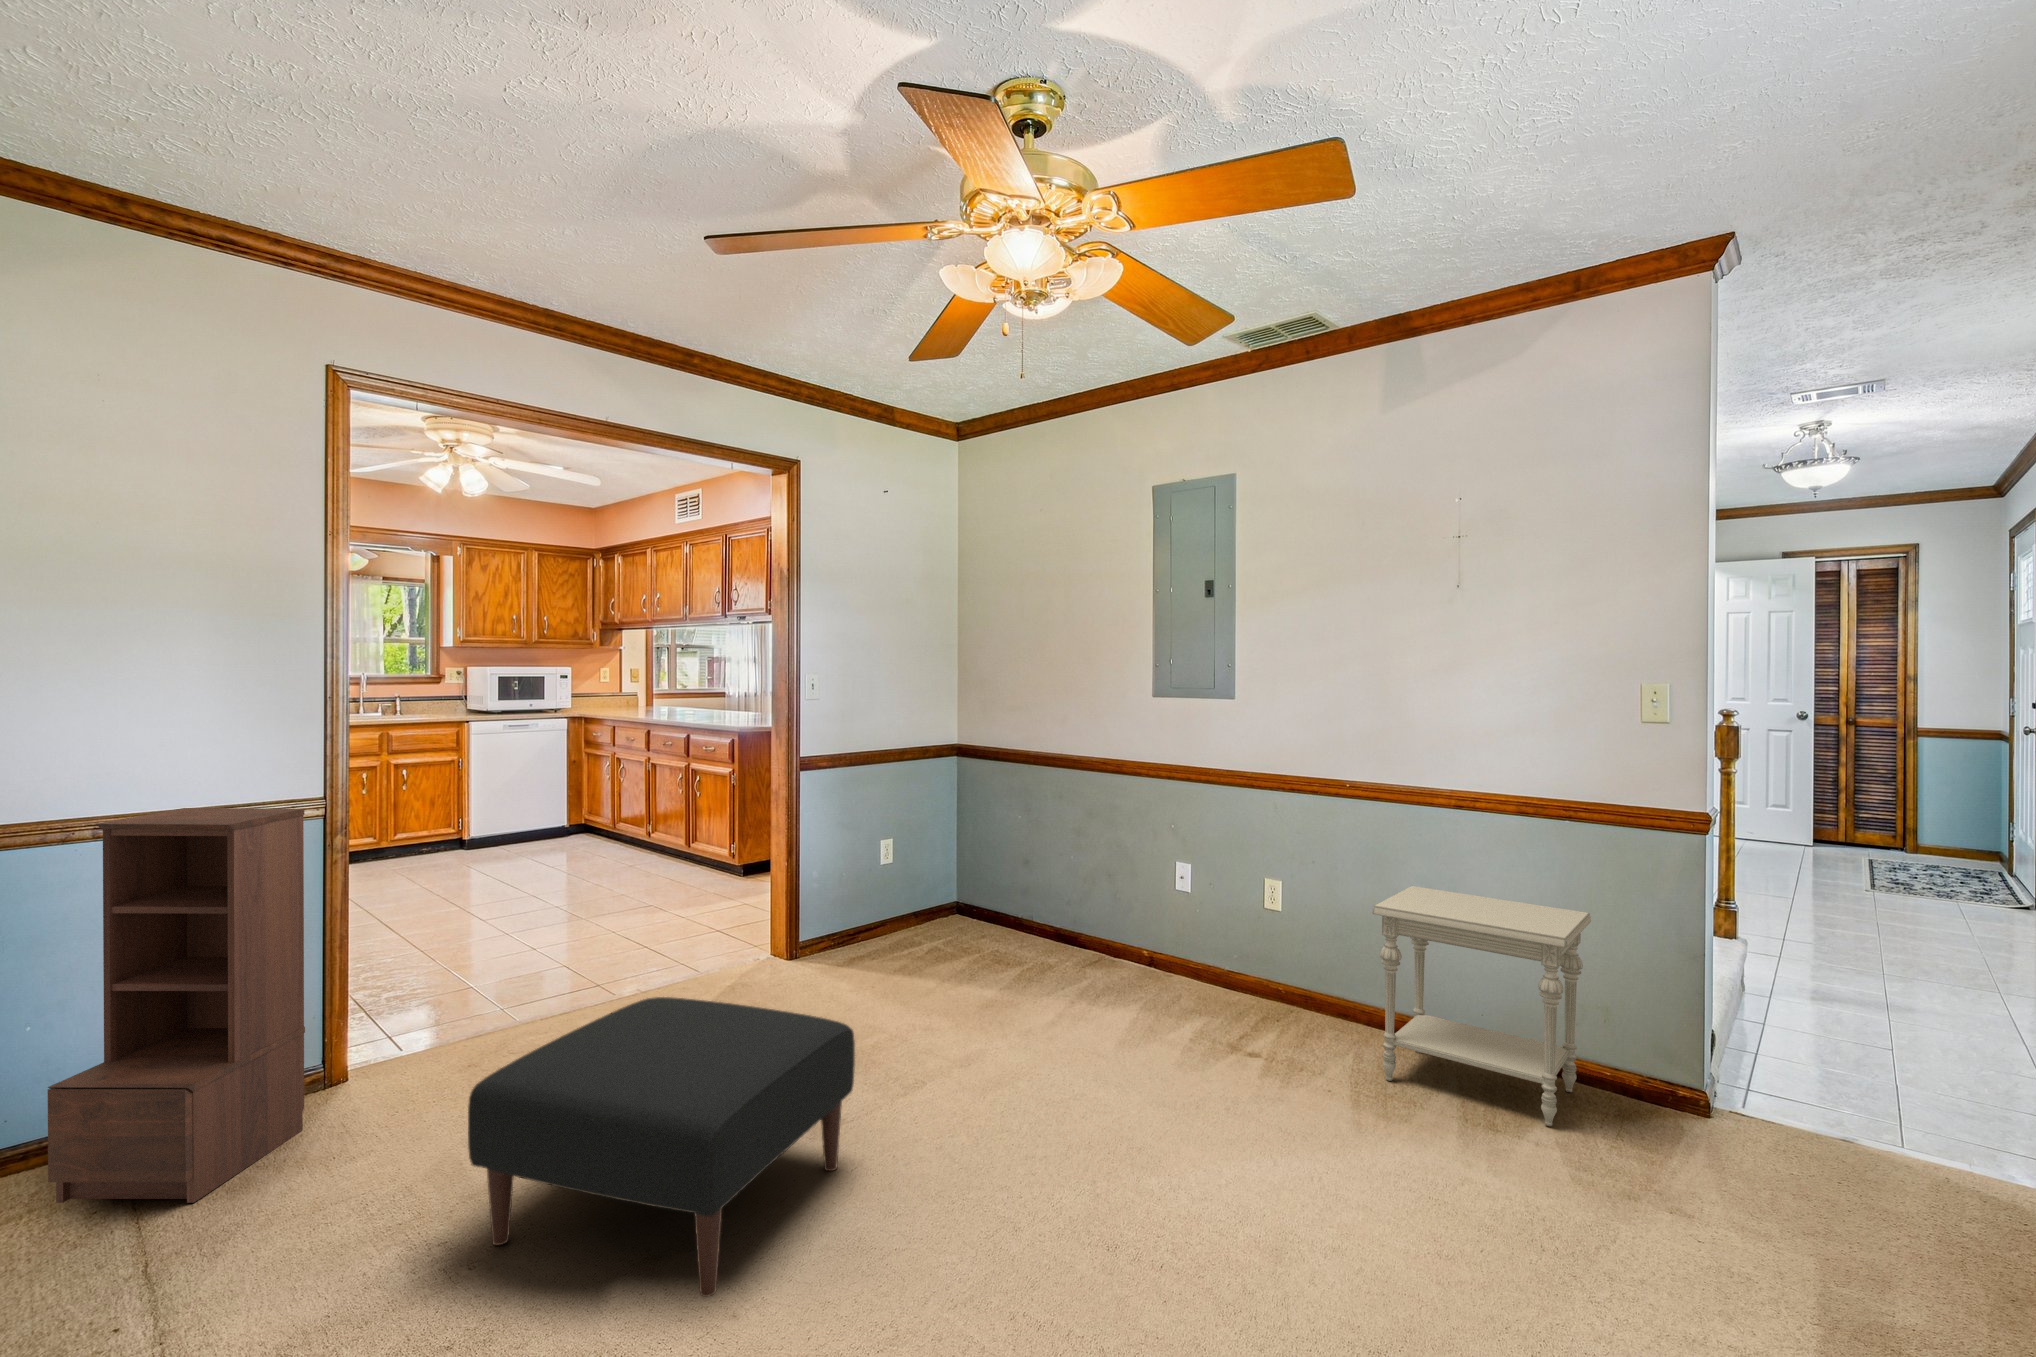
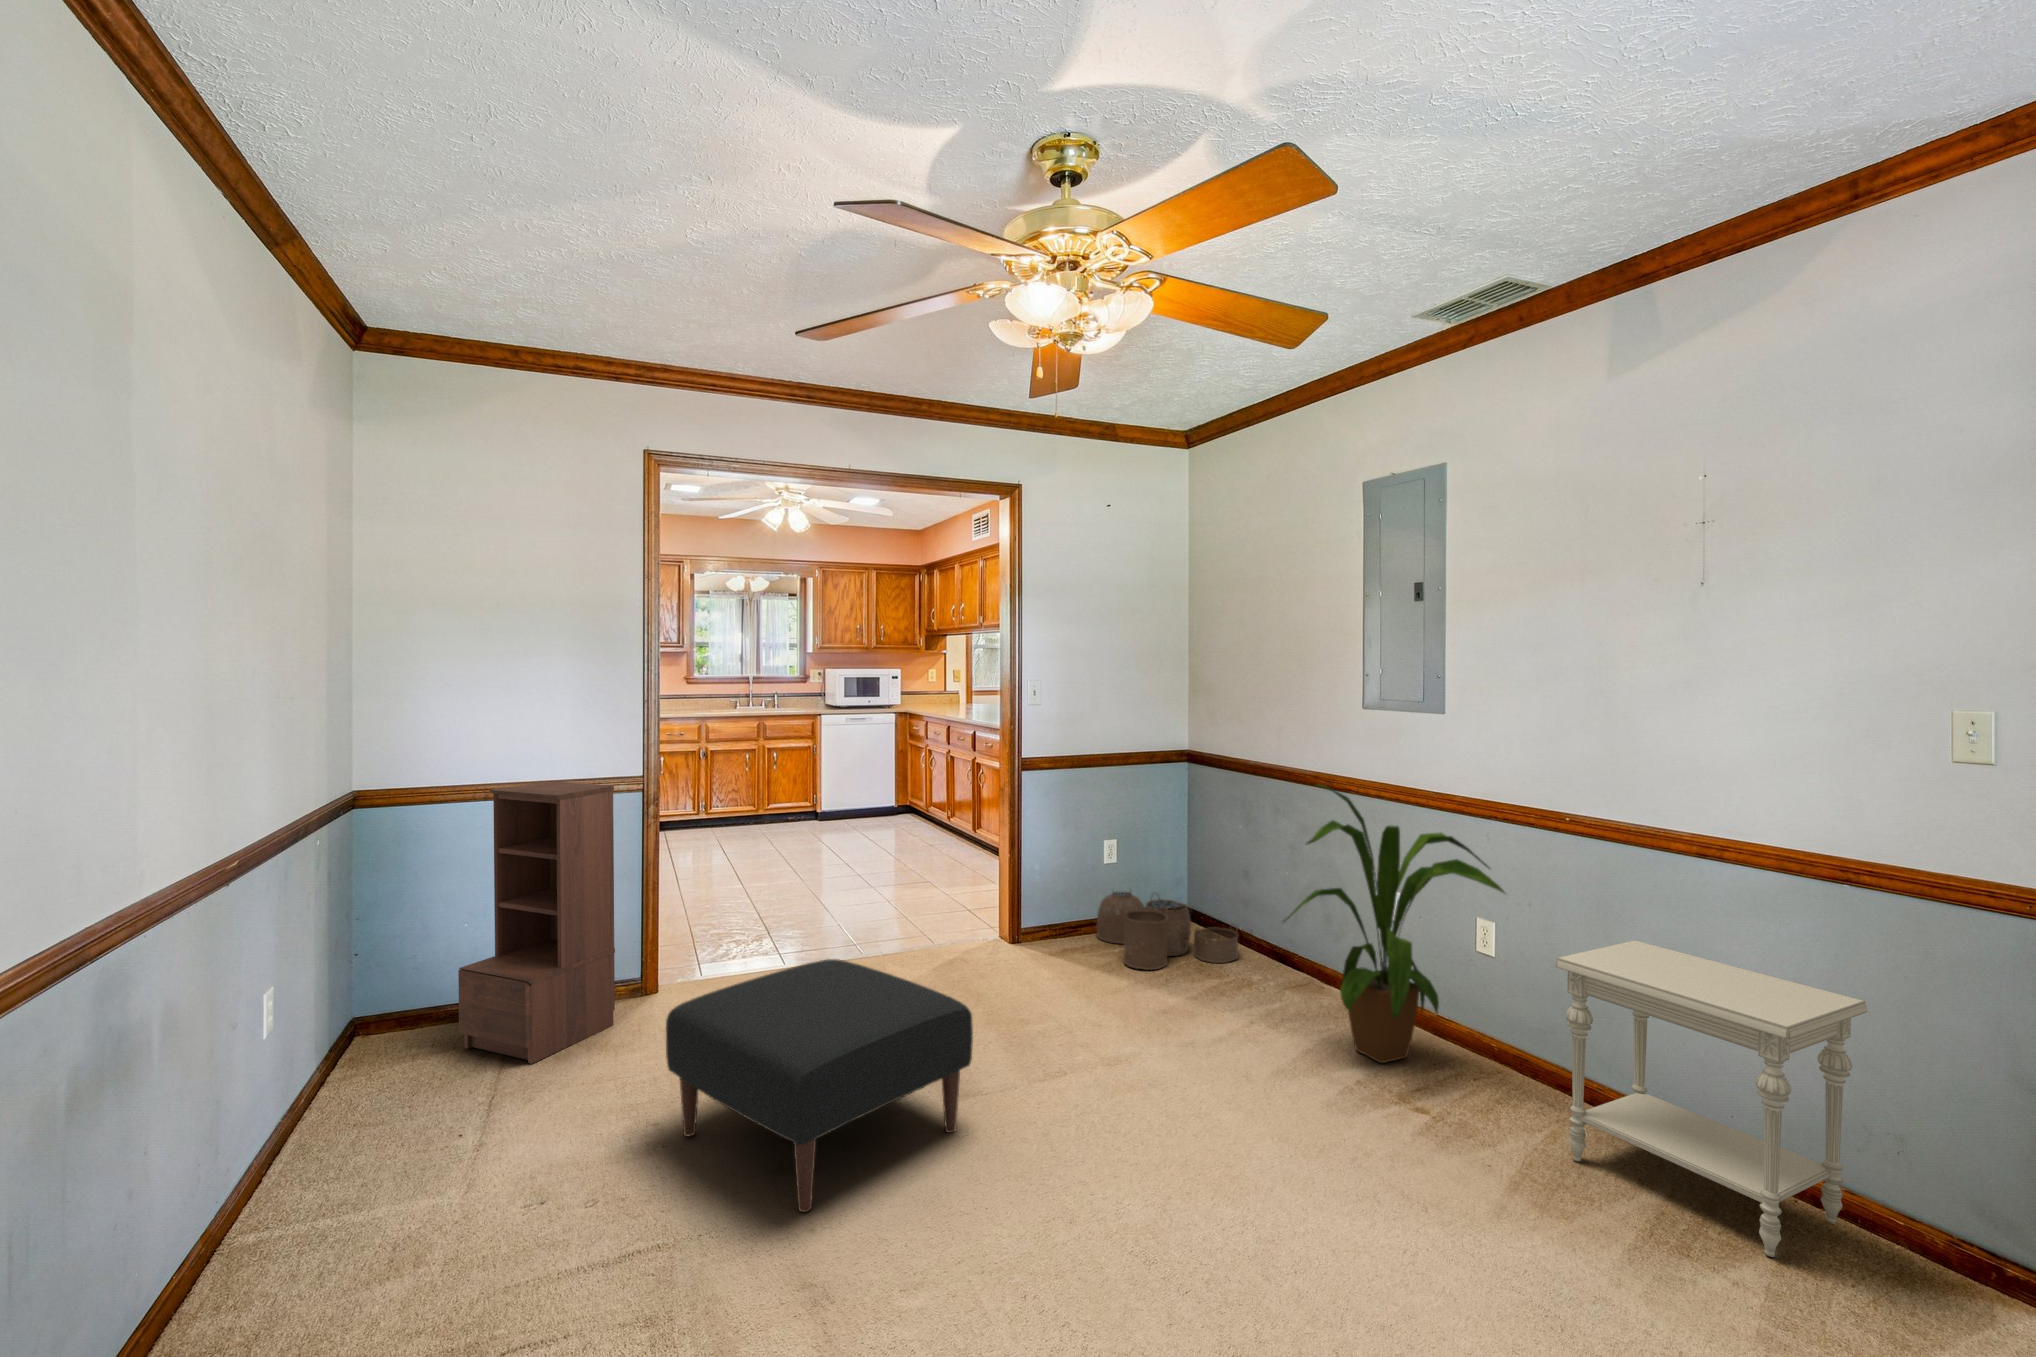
house plant: none [1113,767,1312,1026] -> present [1285,785,1505,1063]
woven basket: none [874,890,1026,971] -> present [1097,890,1238,970]

